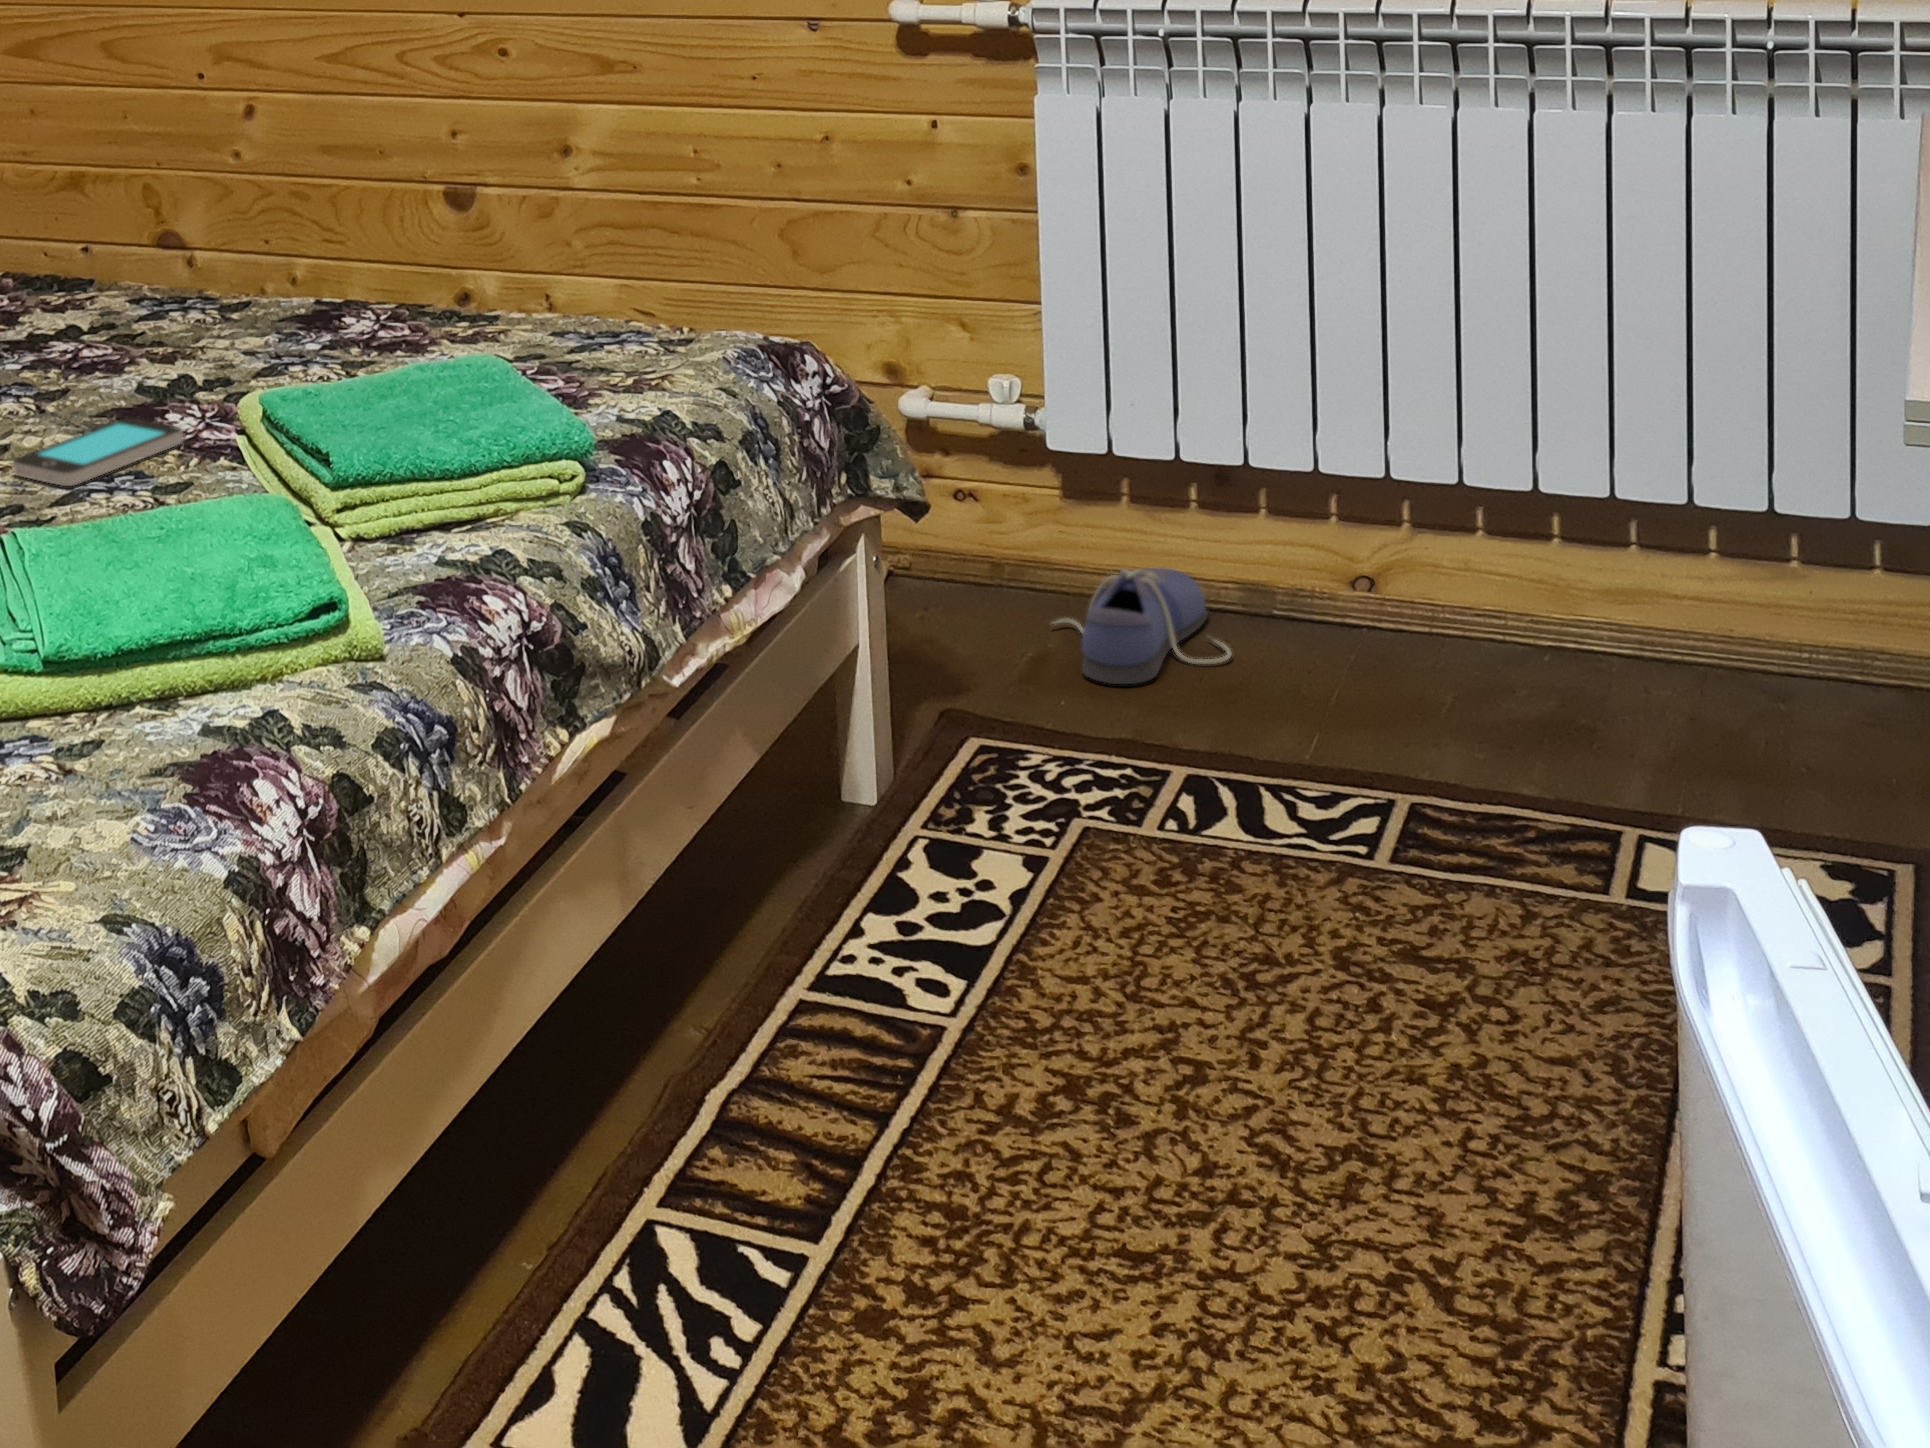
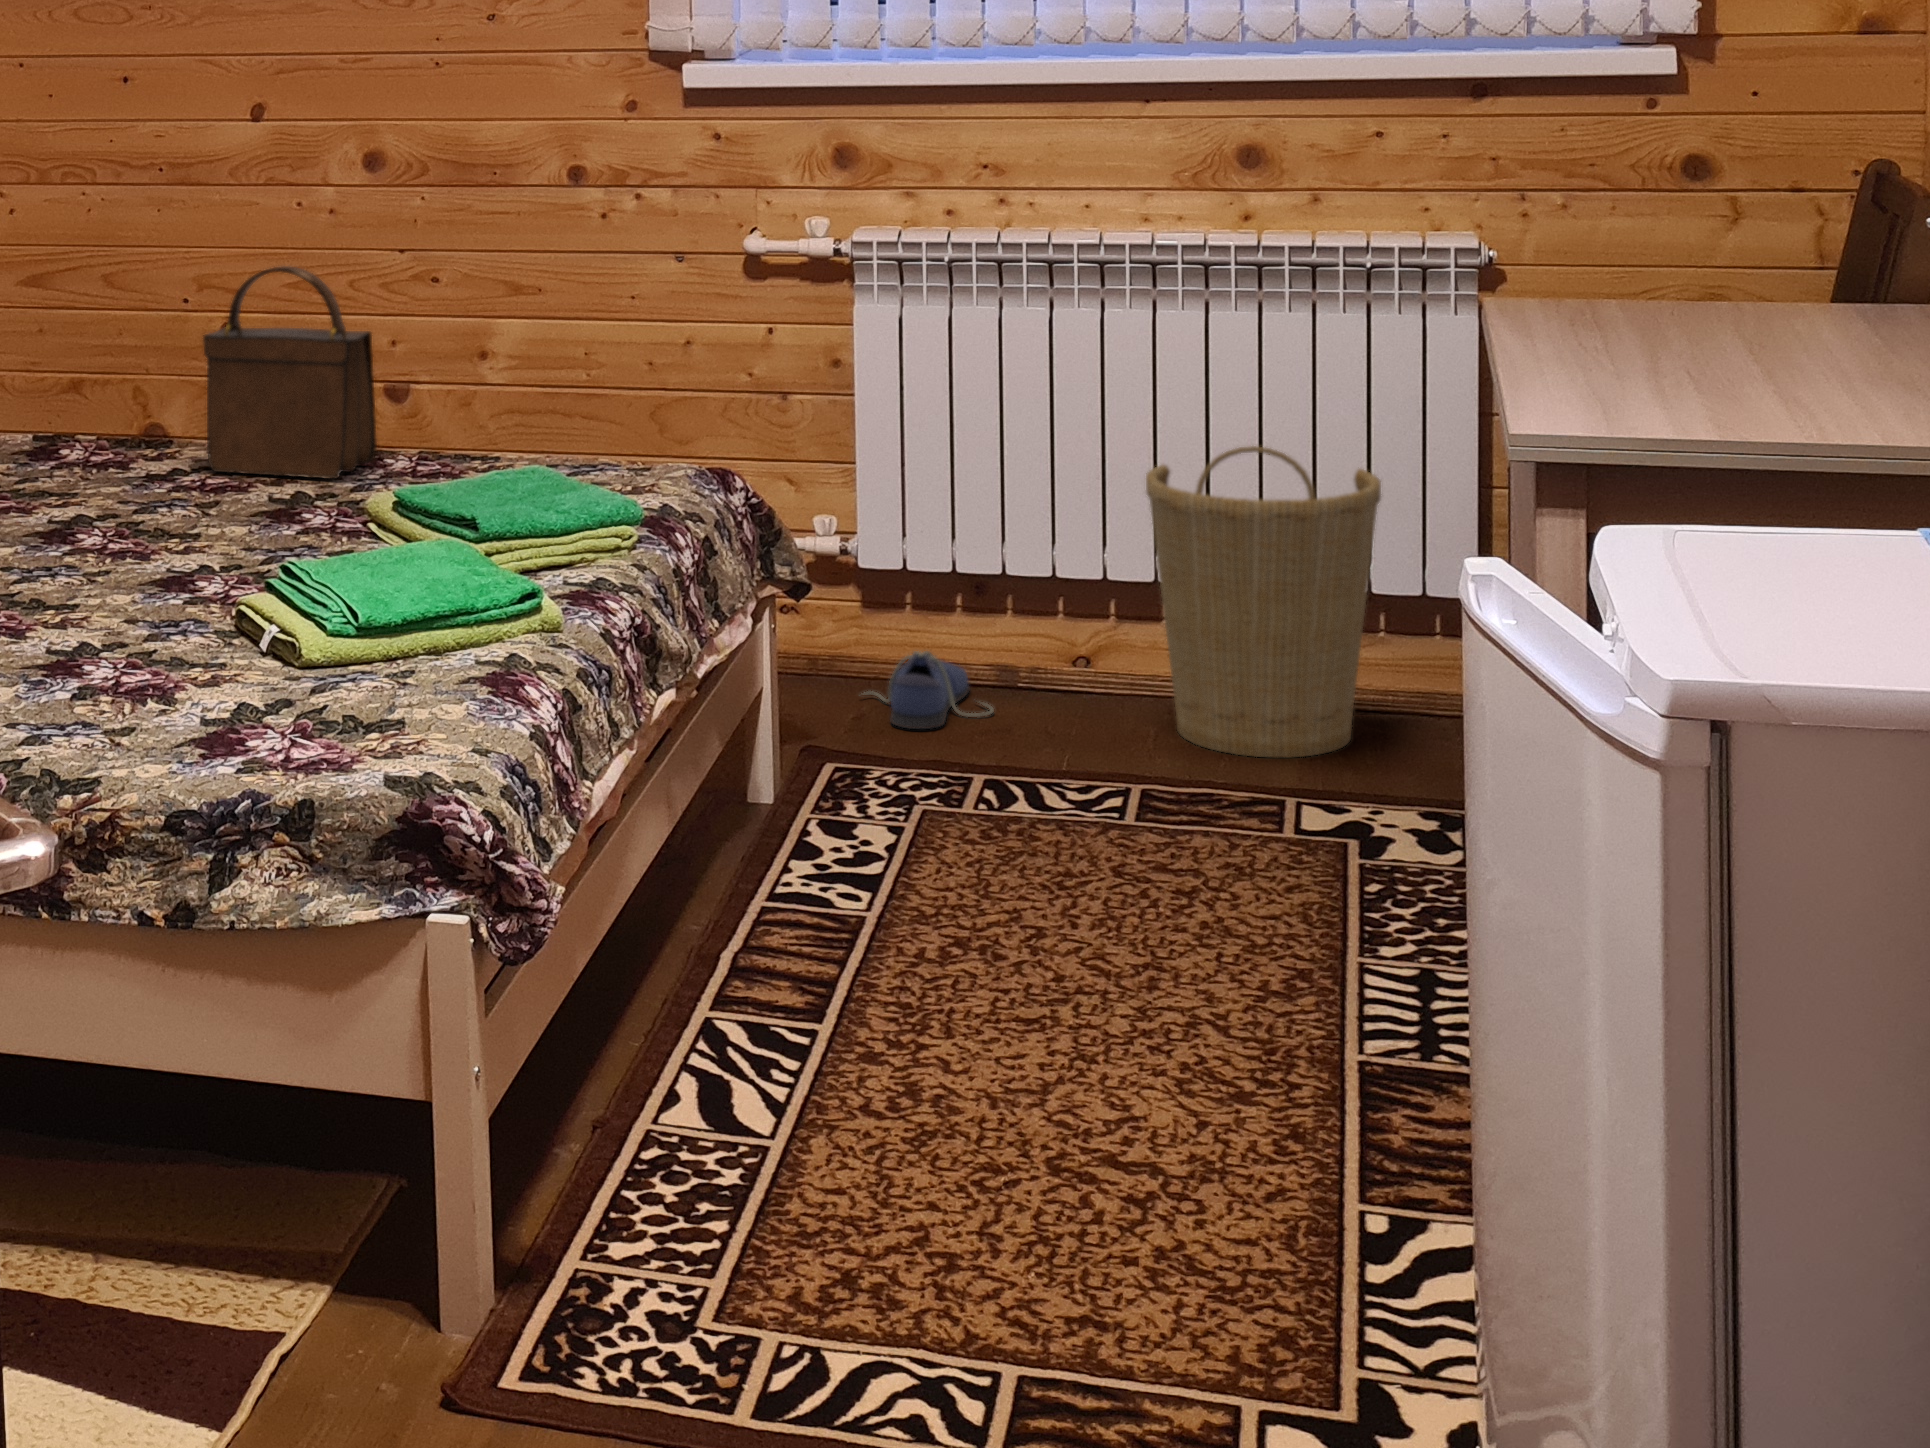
handbag: none [76,63,315,359] -> present [203,266,377,479]
basket: none [1436,245,1783,751] -> present [1146,446,1381,758]
smartphone: present [13,418,183,486] -> none [221,511,330,550]

